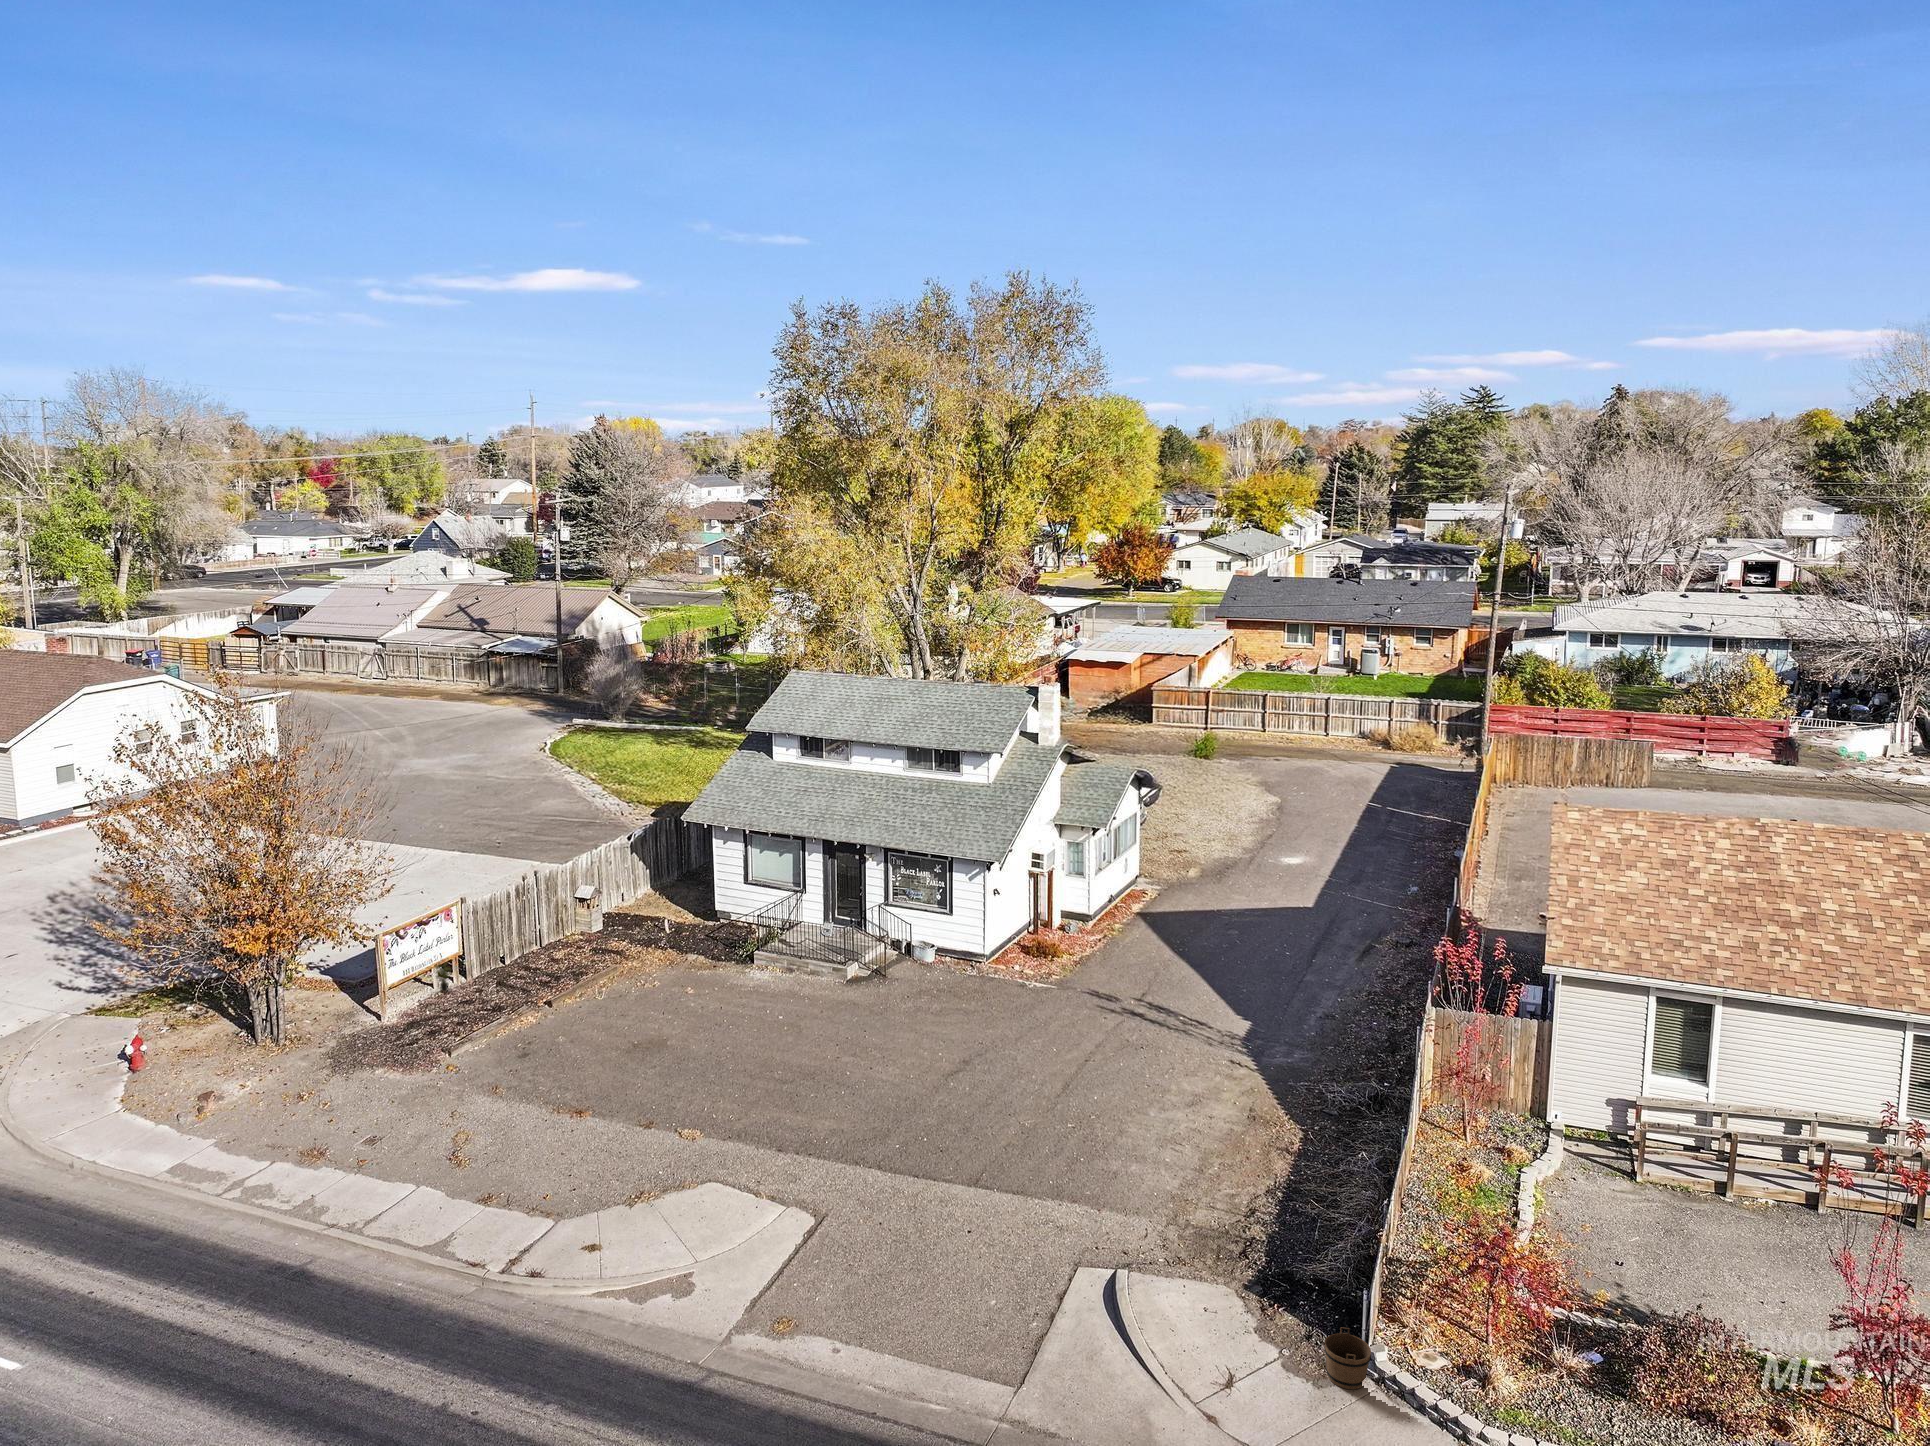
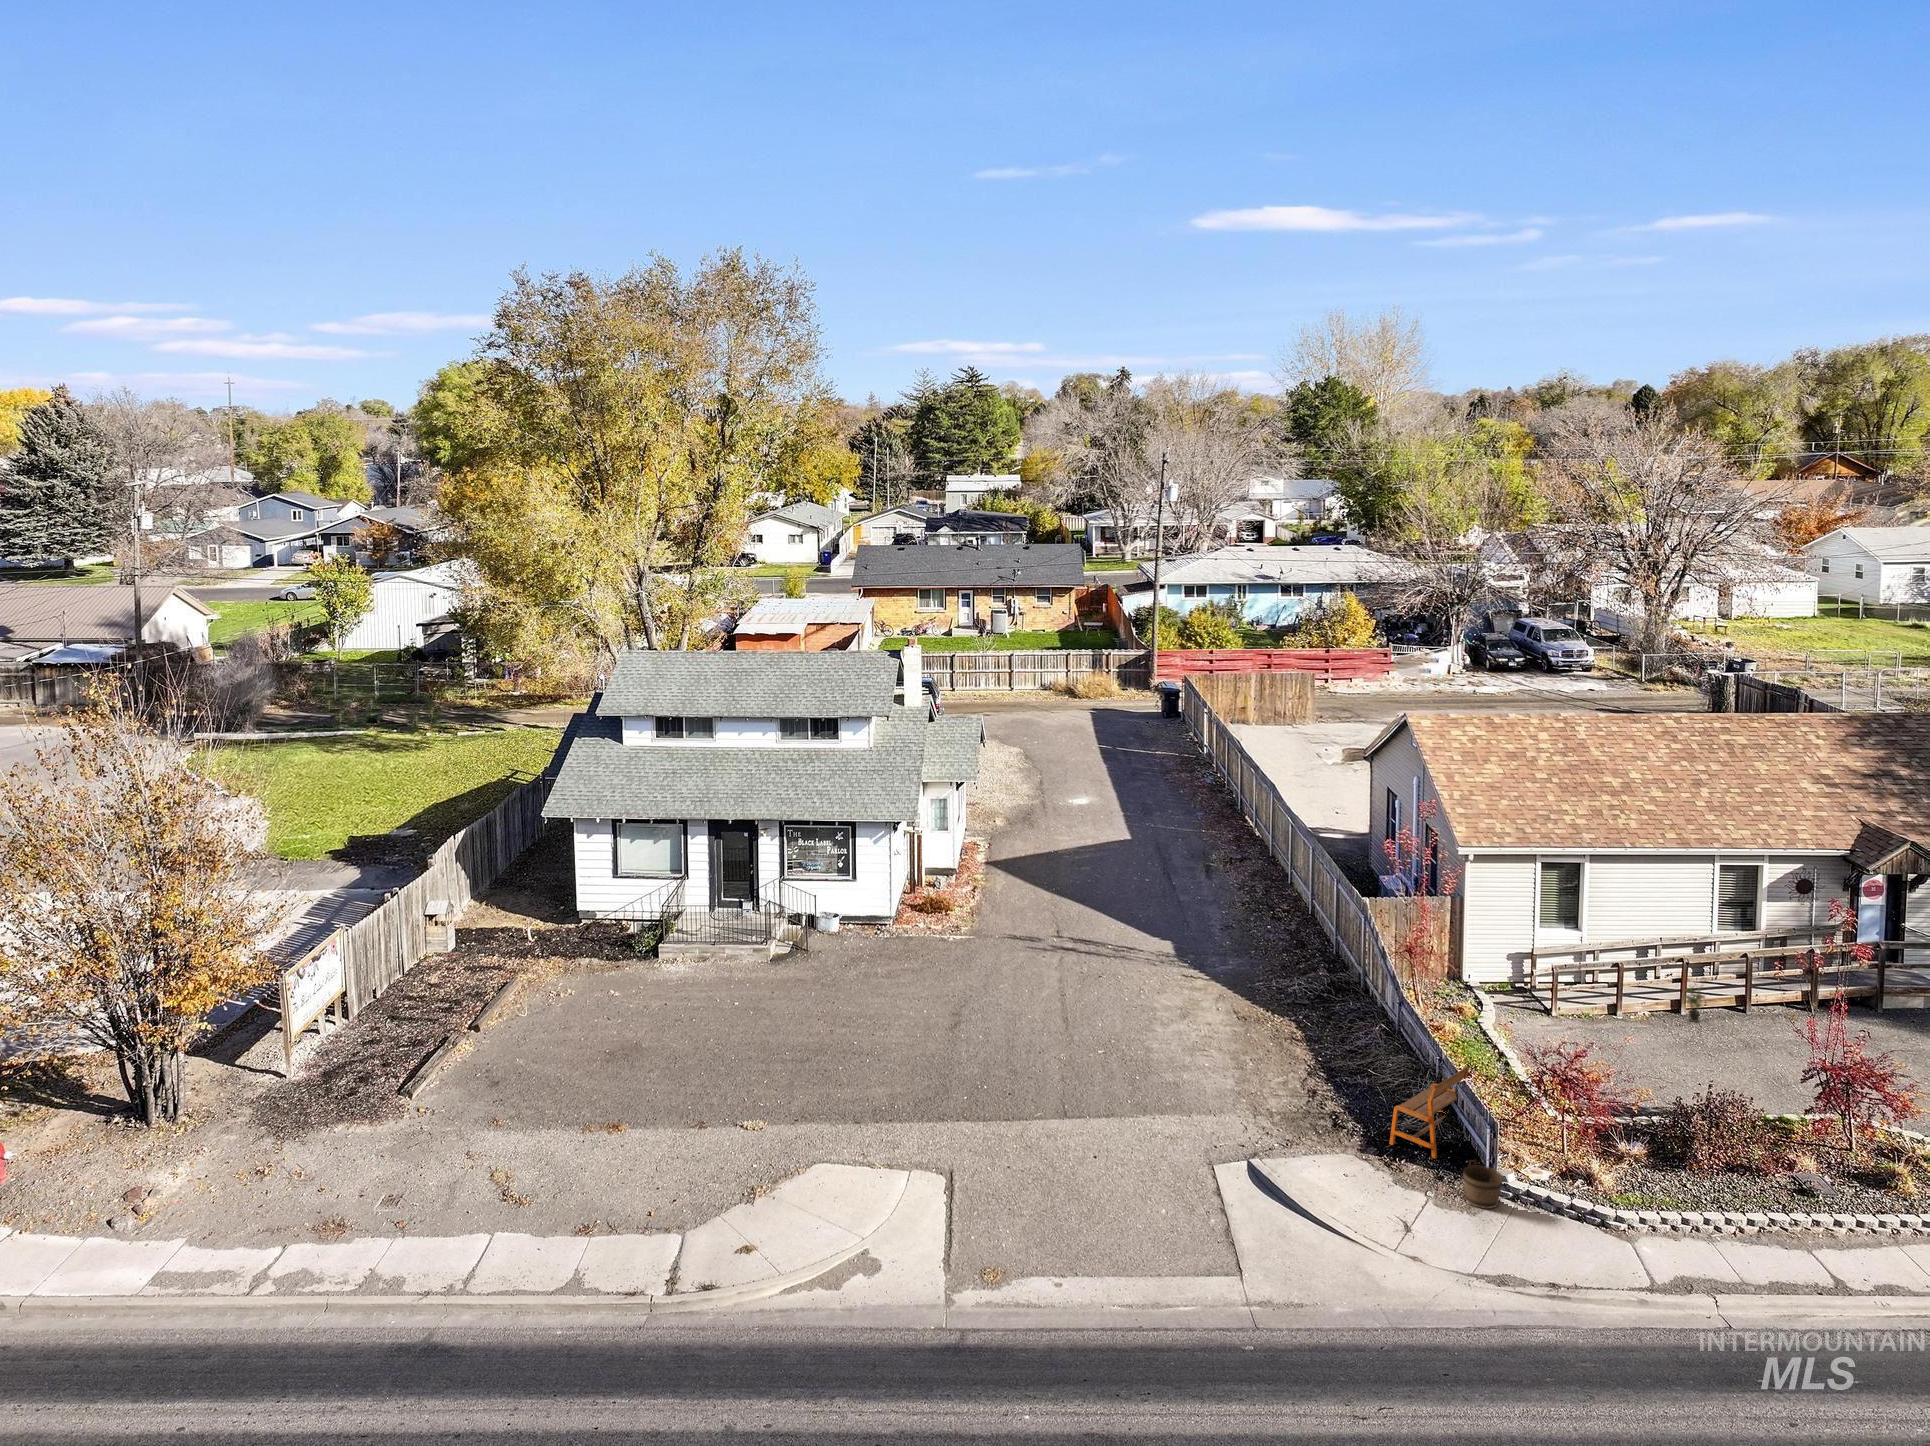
potted plant: present [435,962,450,992] -> present [1686,983,1705,1022]
bench: none [1295,1216,1402,1316] -> present [1389,1066,1469,1158]

